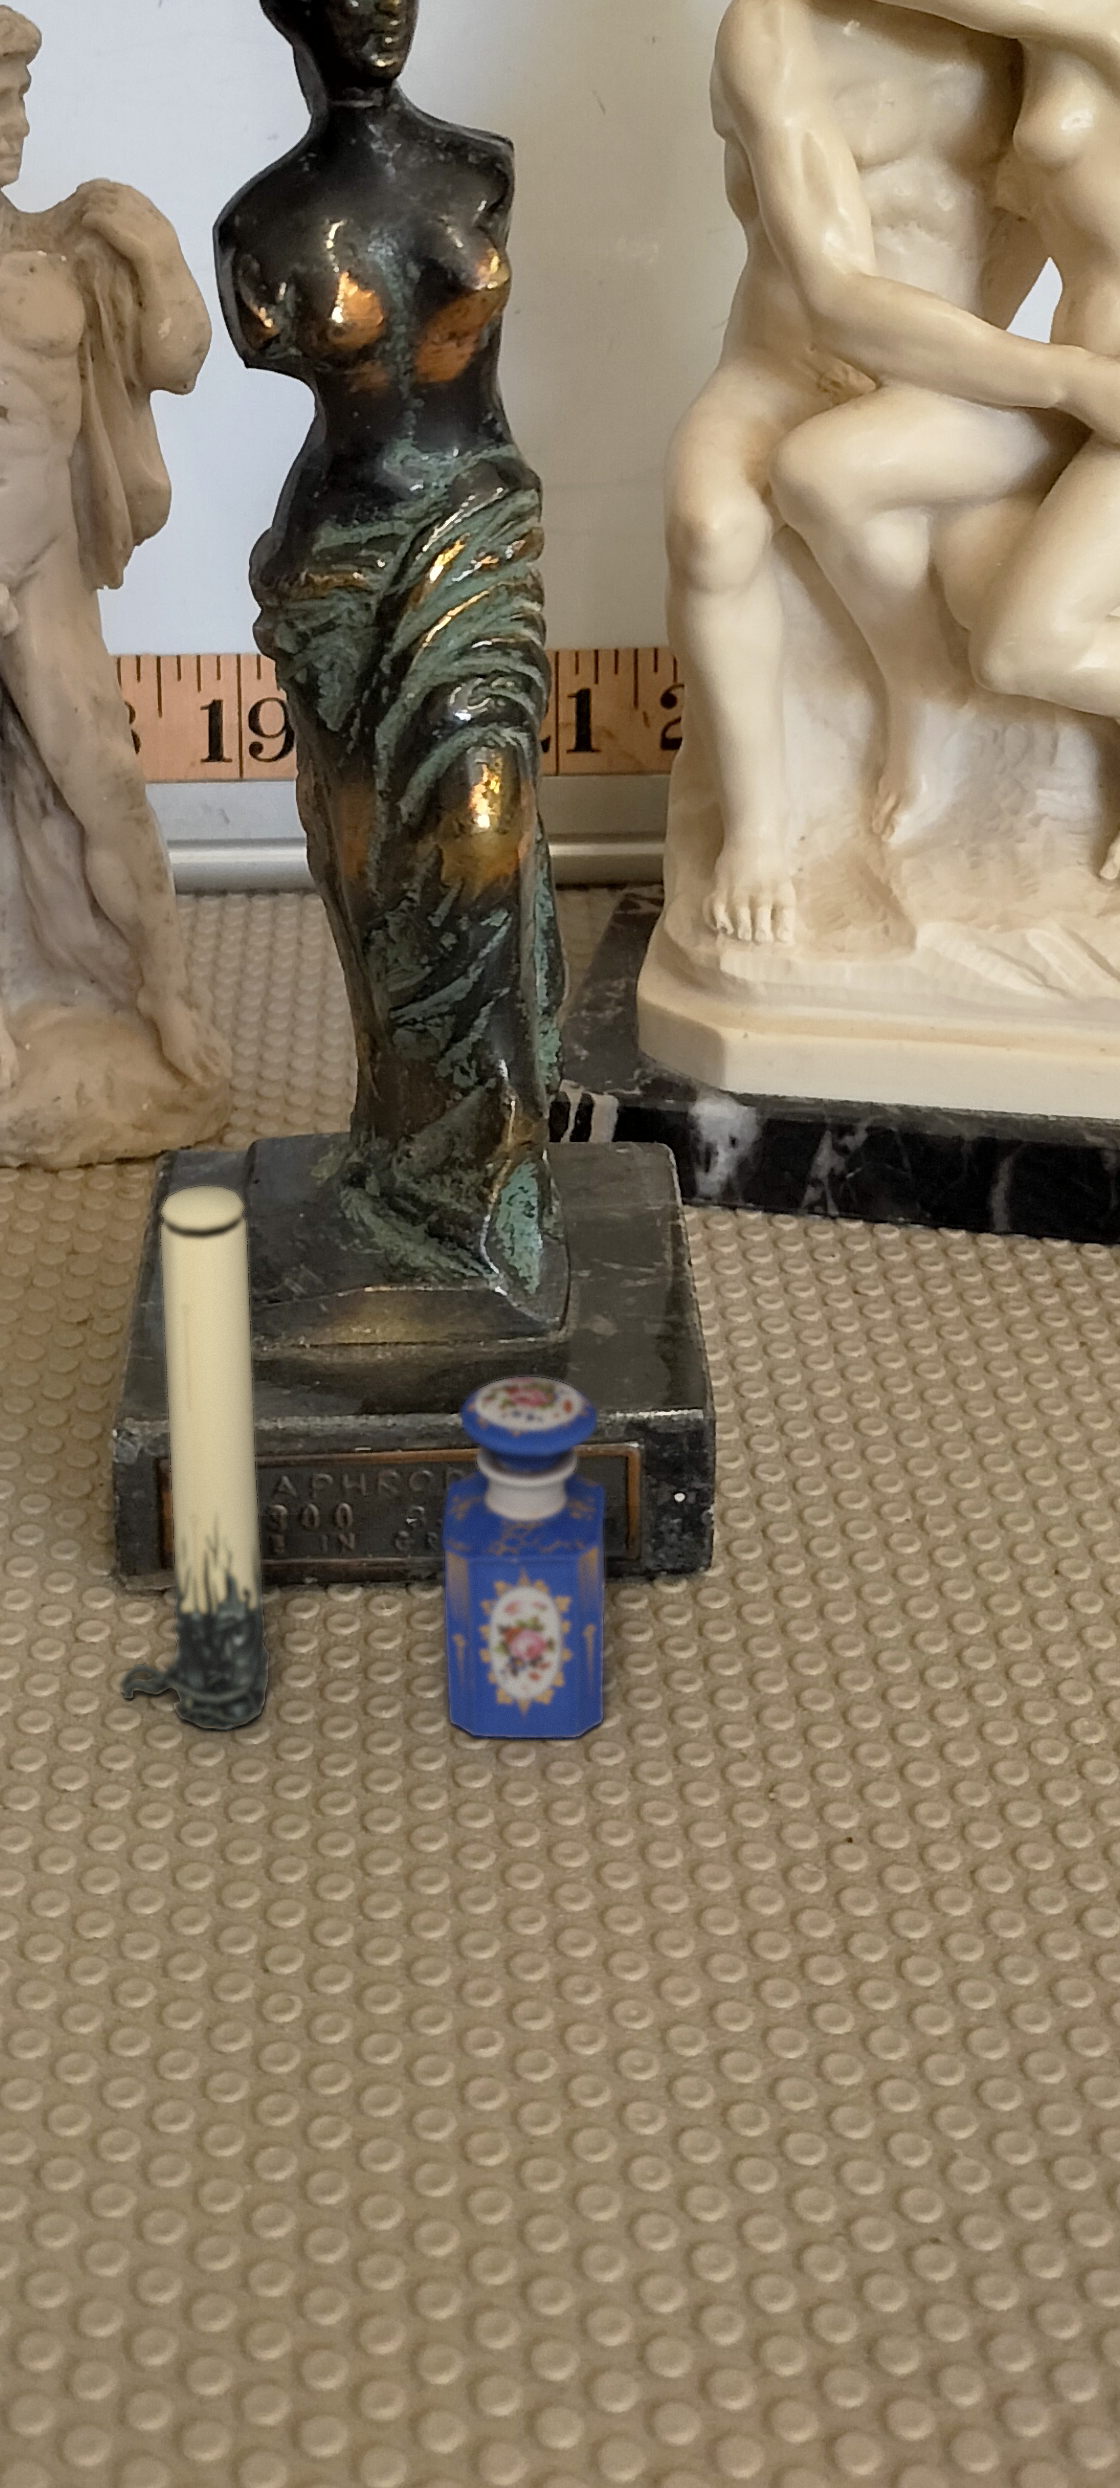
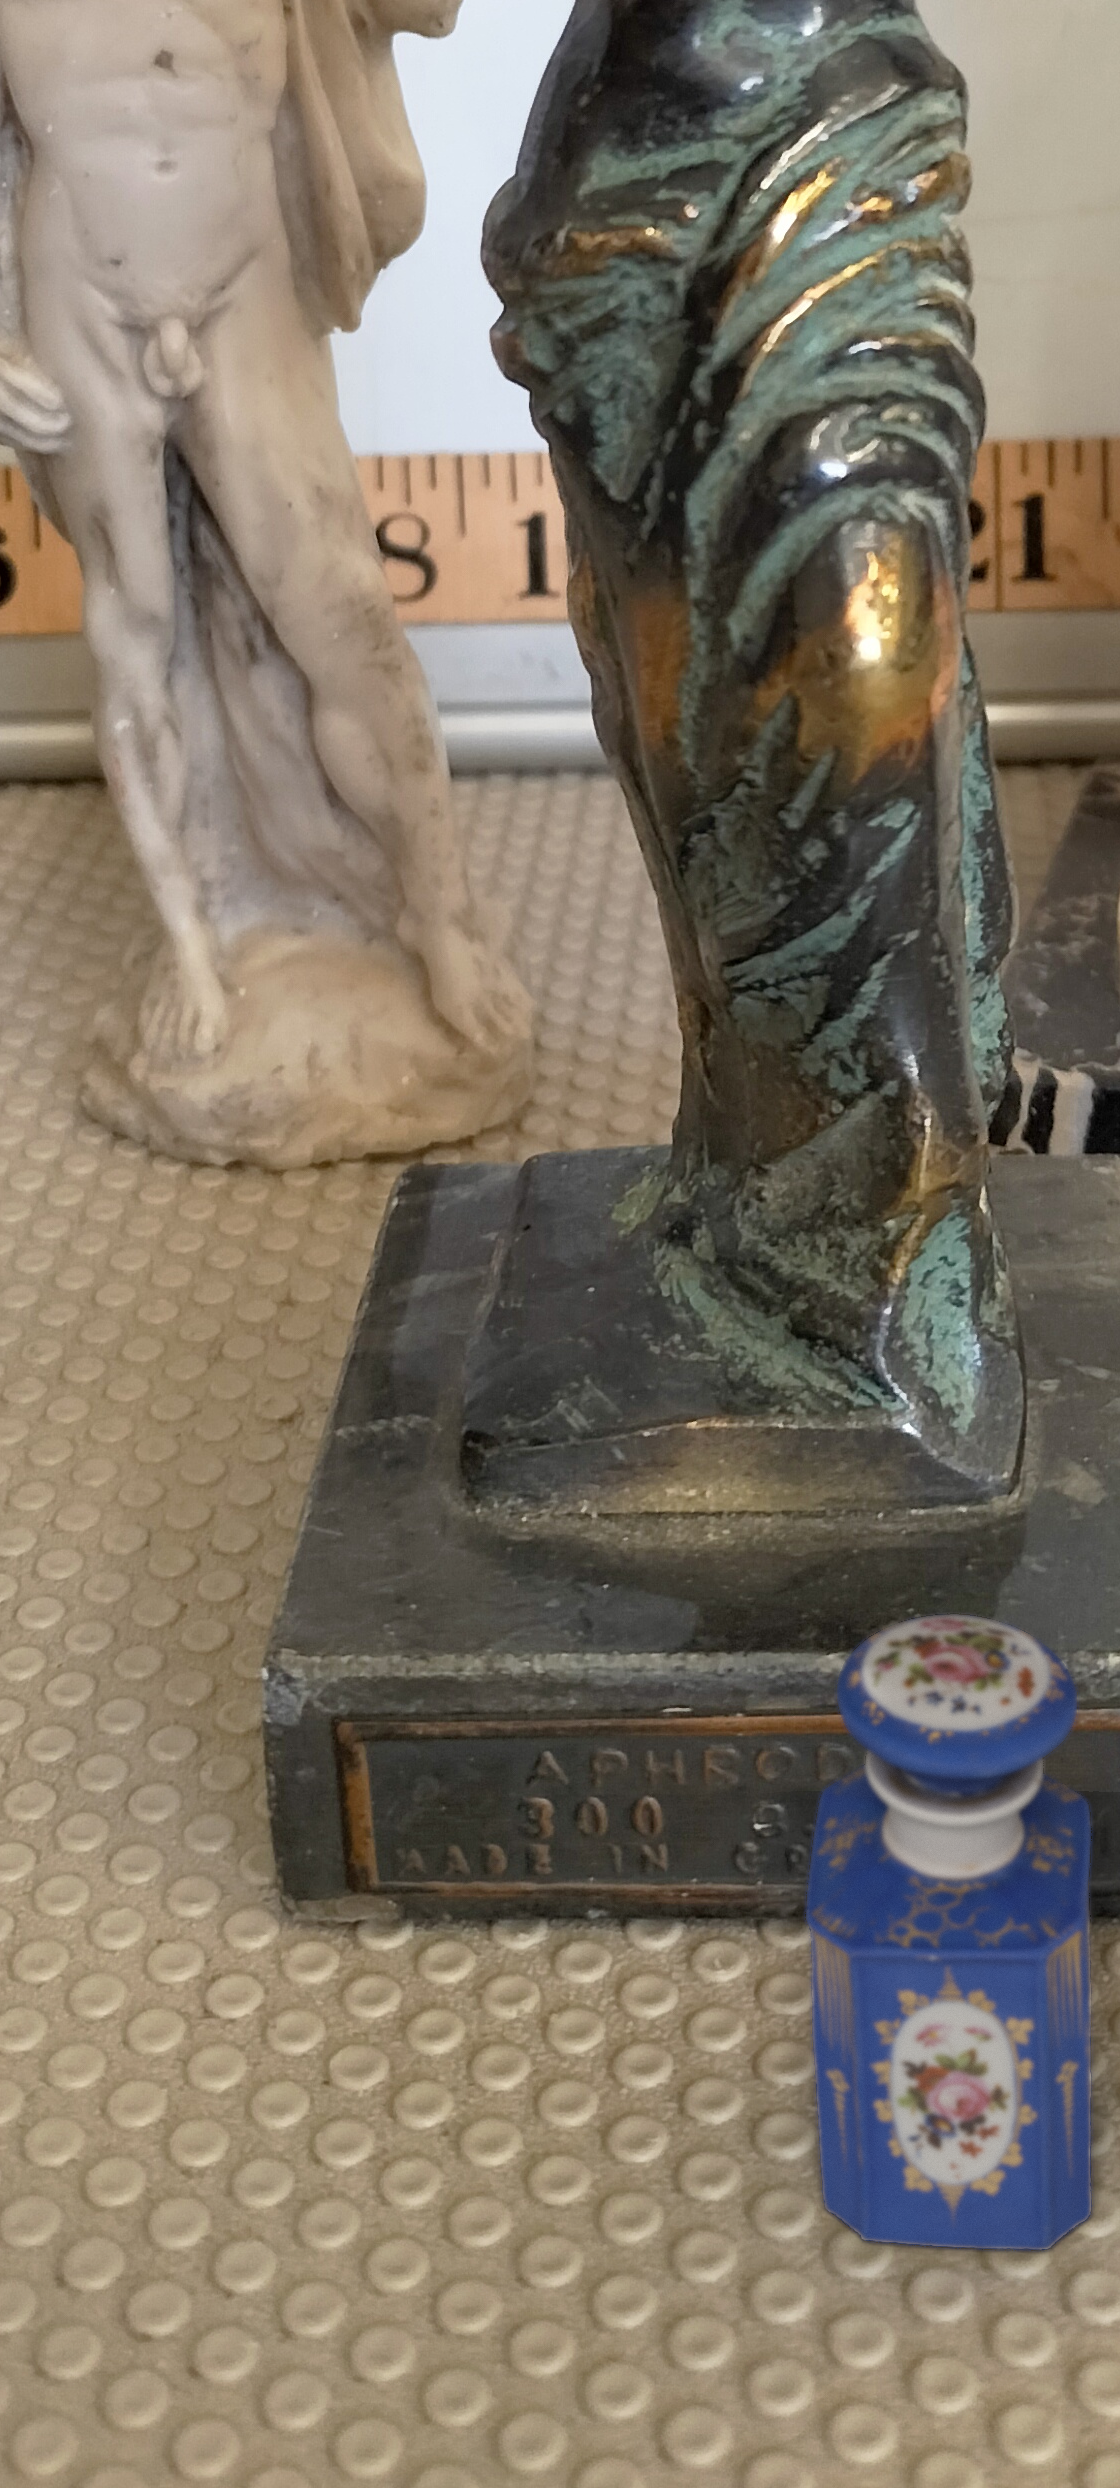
candle: present [121,1186,270,1730] -> none [270,1290,516,2209]

